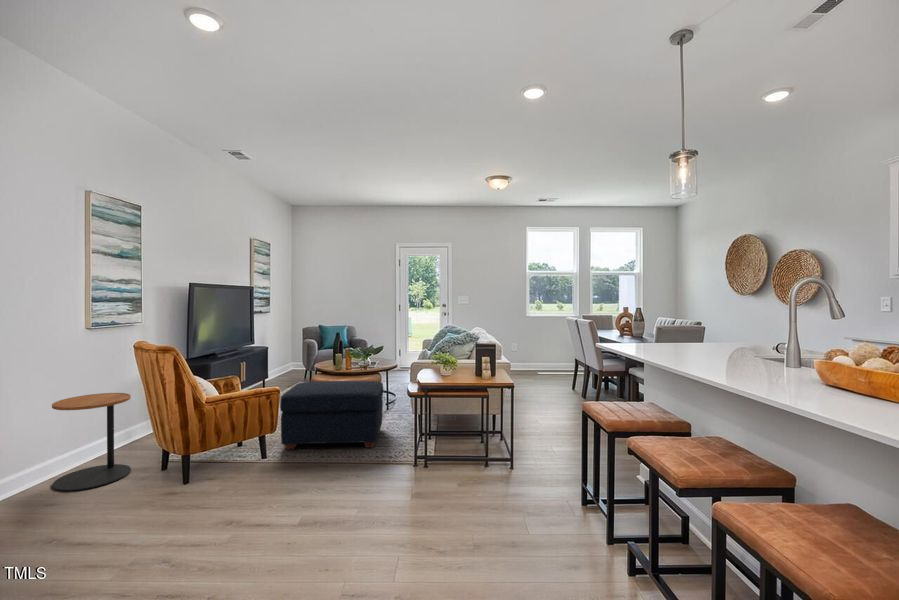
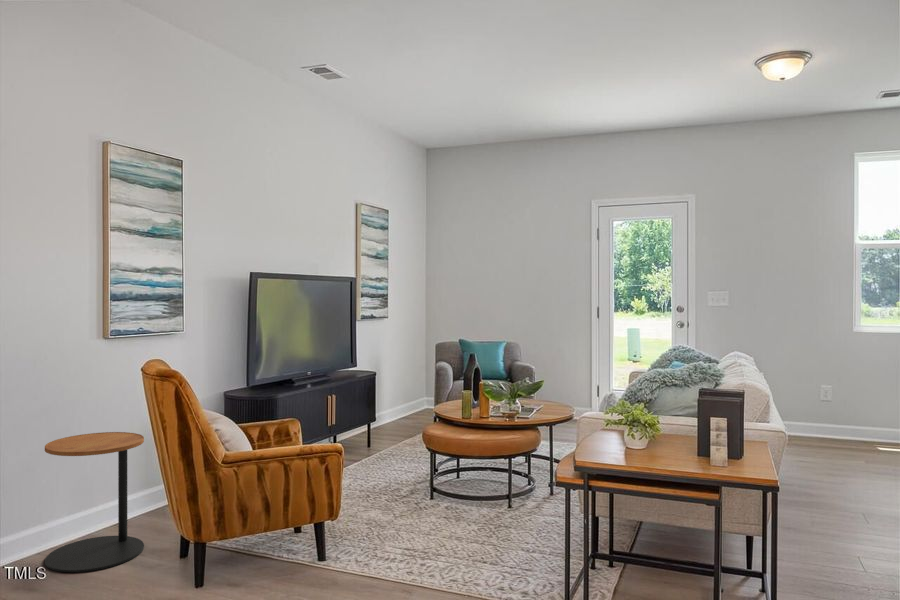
ottoman: present [280,381,383,449] -> none [350,436,530,567]

